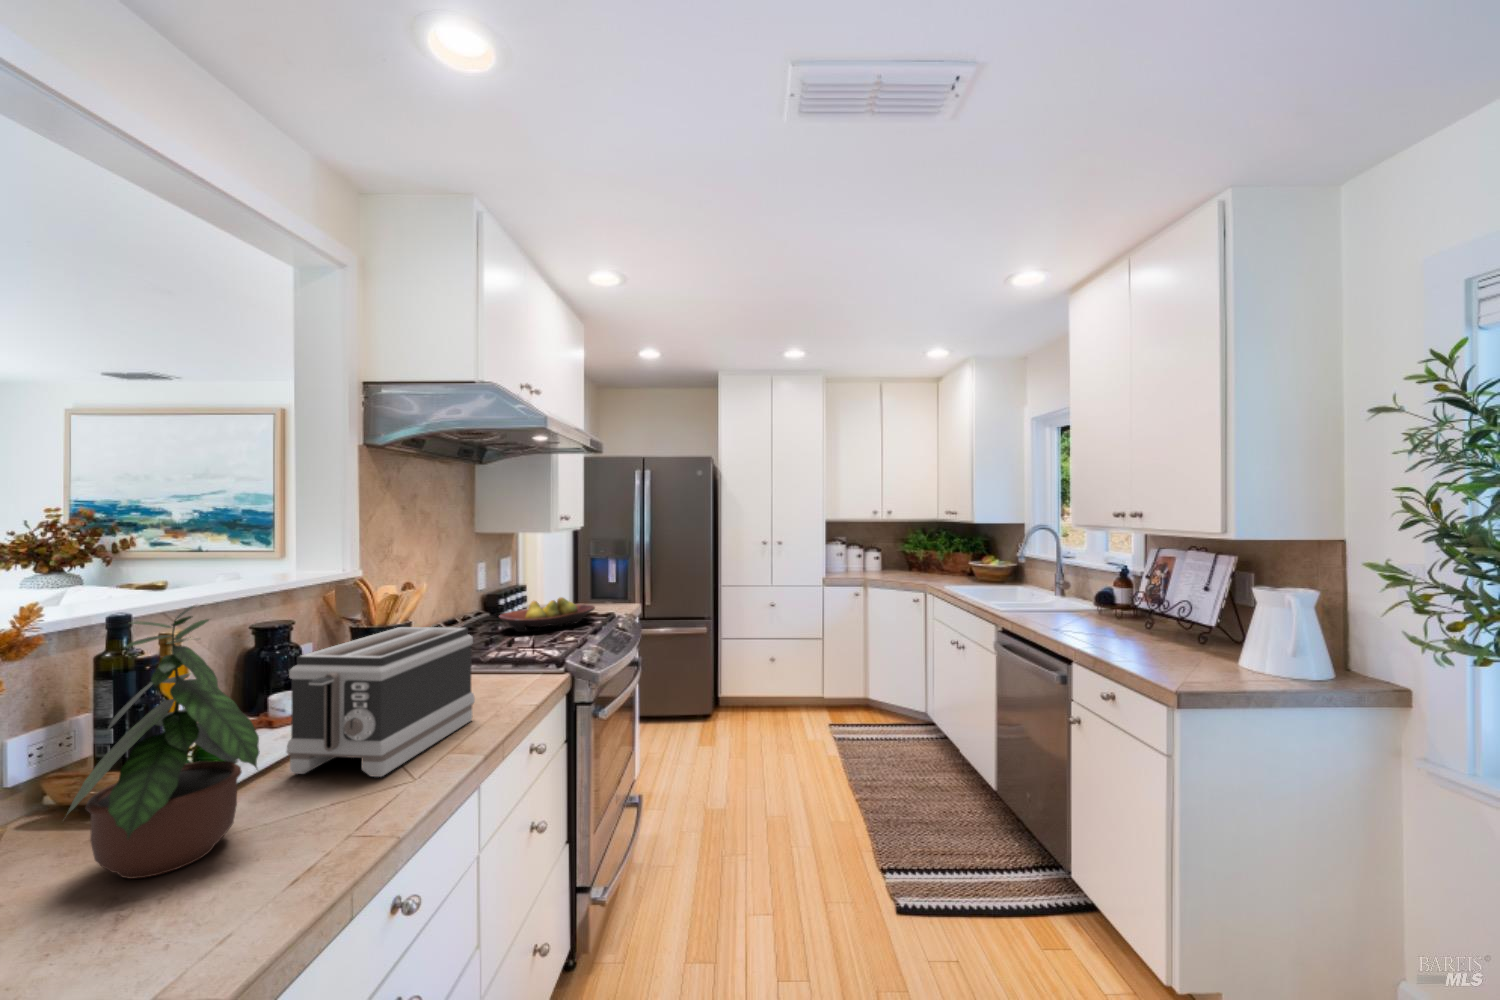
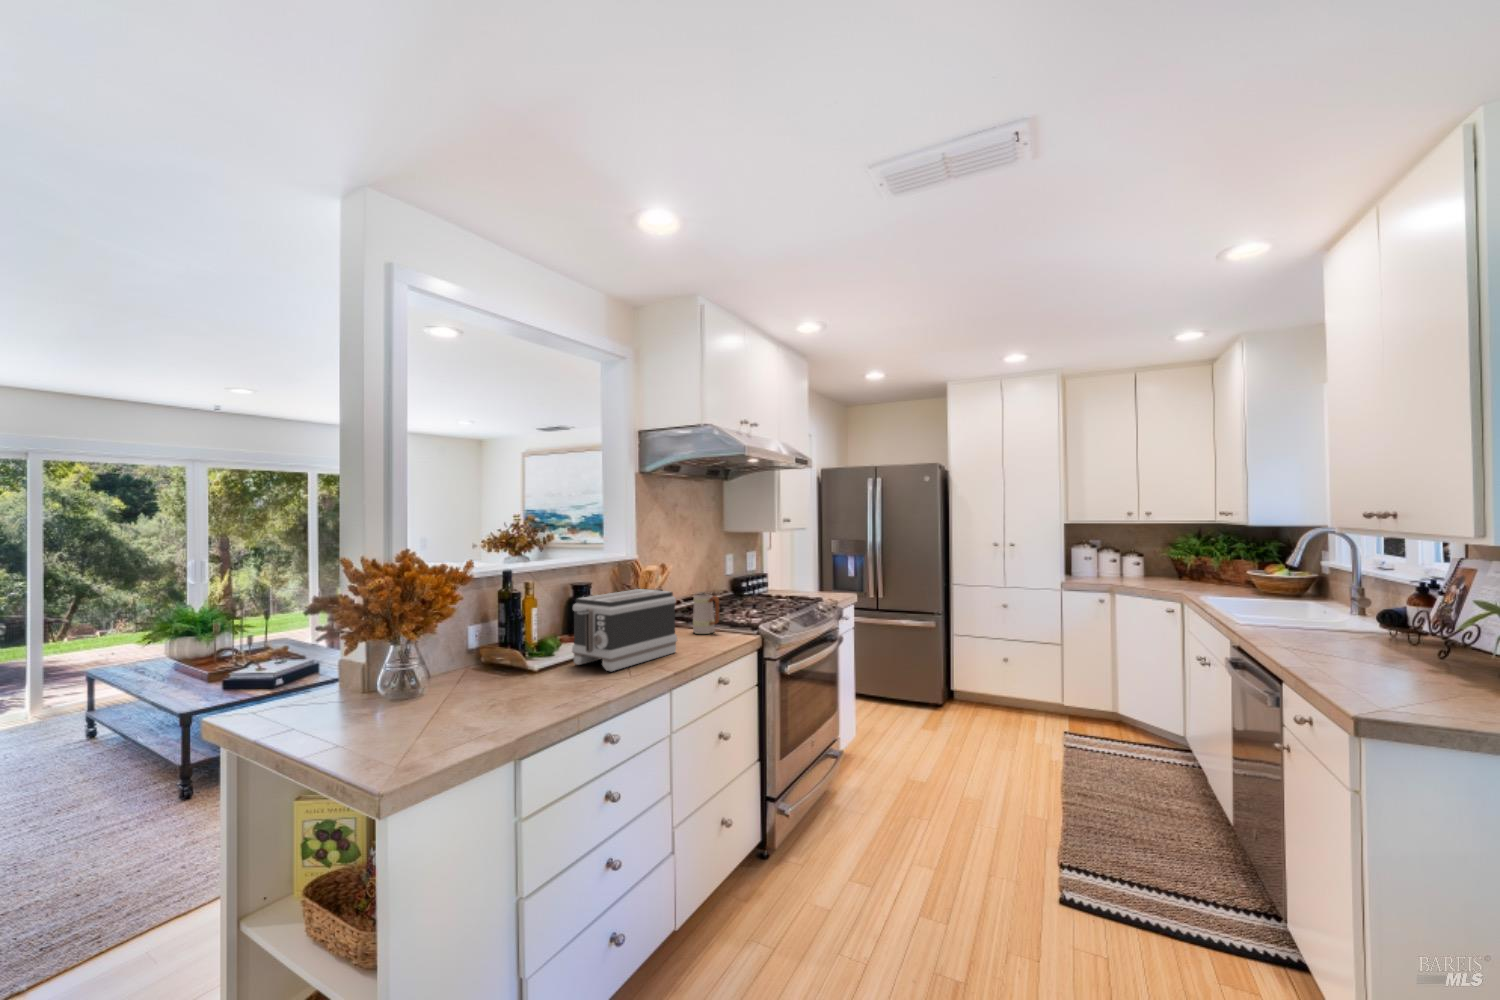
fruit bowl: present [499,597,595,632] -> none [733,583,806,607]
potted plant: present [67,606,260,879] -> none [471,563,554,693]
mug: none [472,624,518,683] -> present [693,595,719,634]

